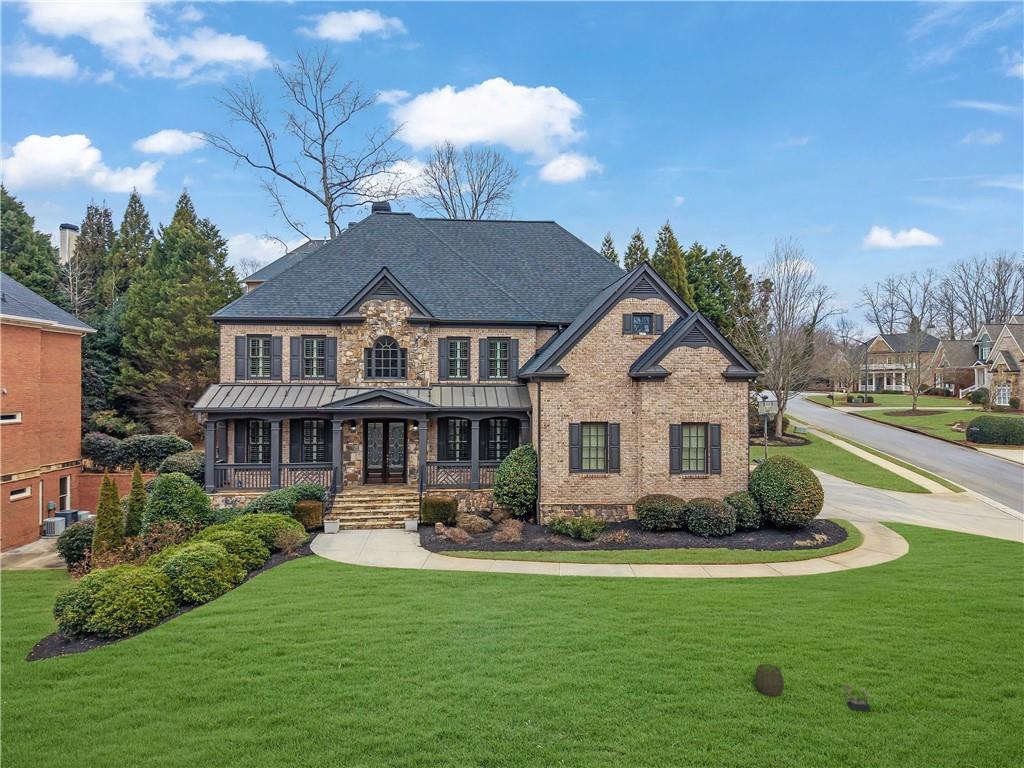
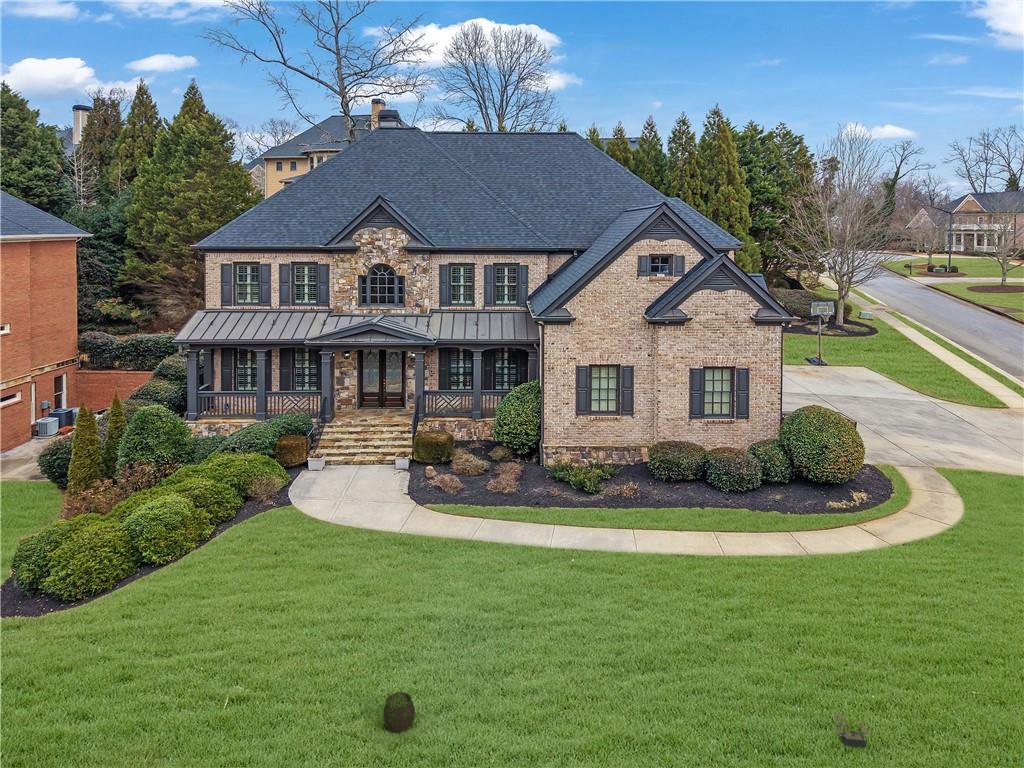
woven basket: present [755,664,784,696] -> present [383,692,415,732]

